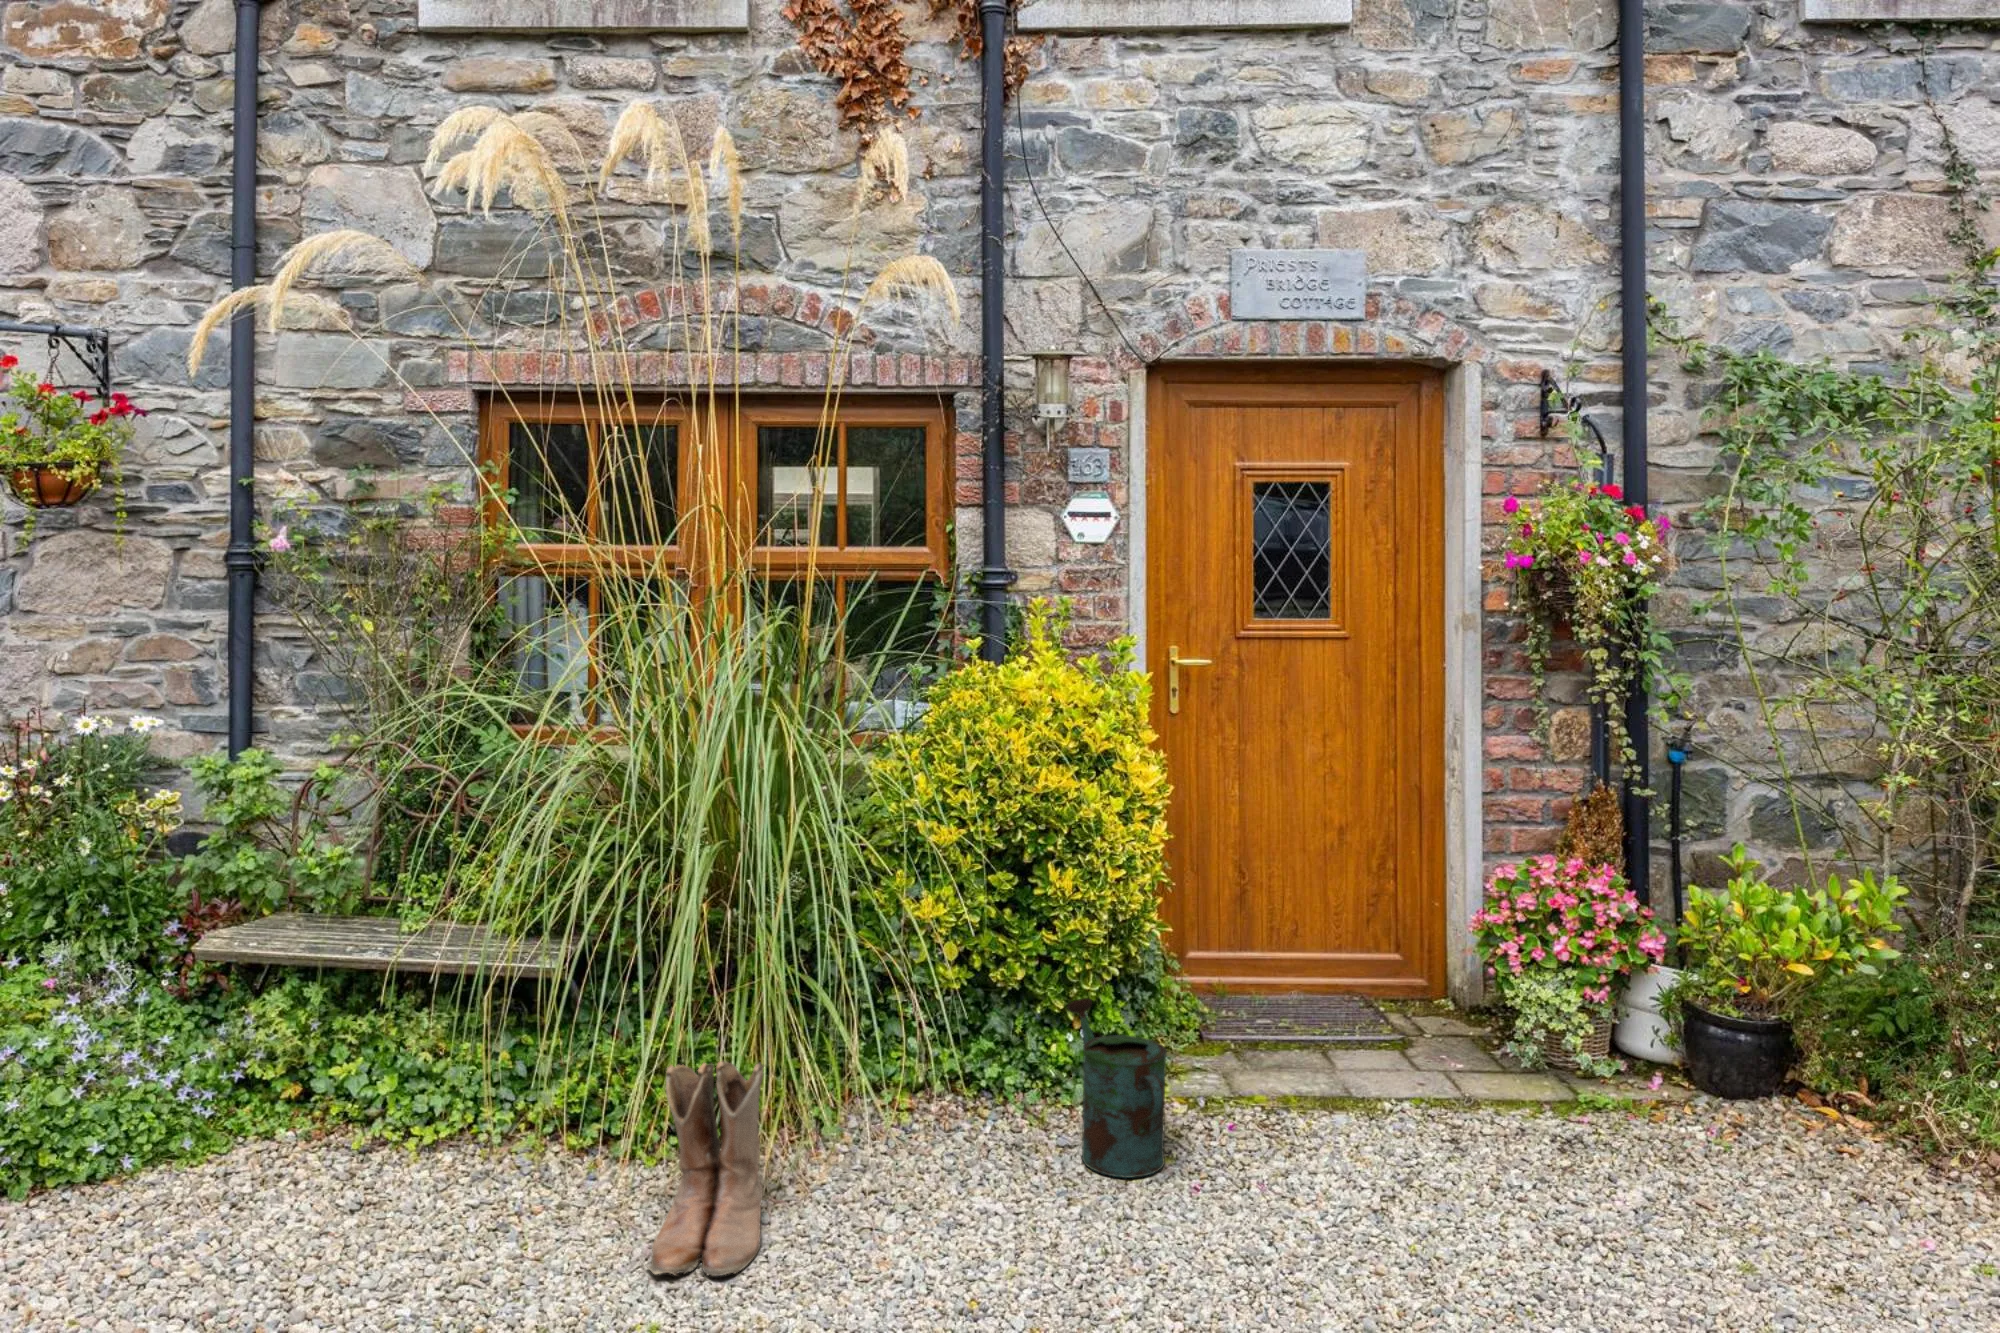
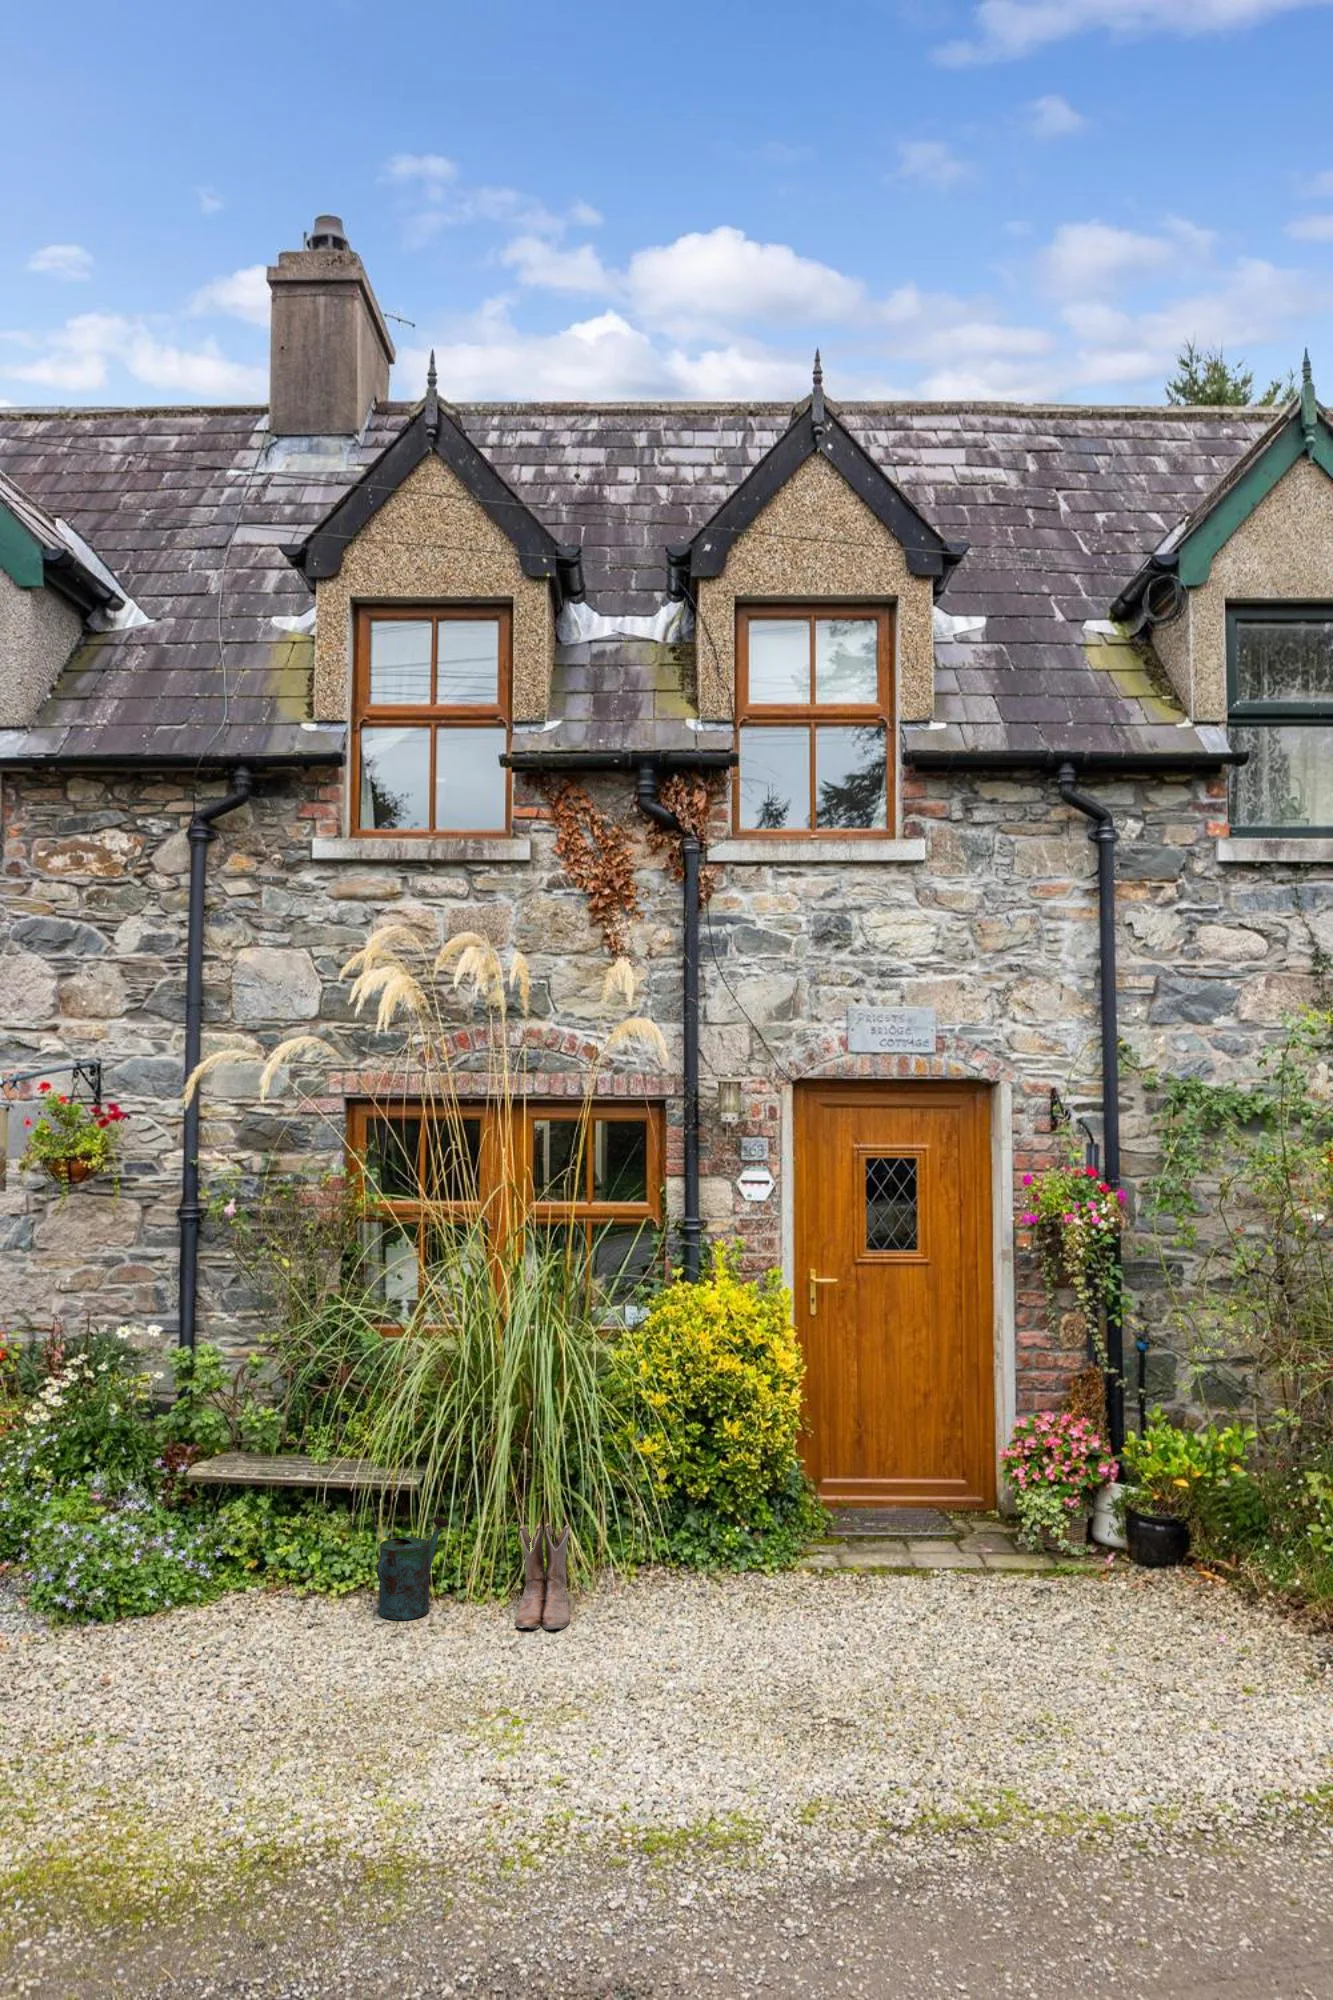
watering can: present [1067,998,1167,1178] -> present [377,1517,449,1620]

